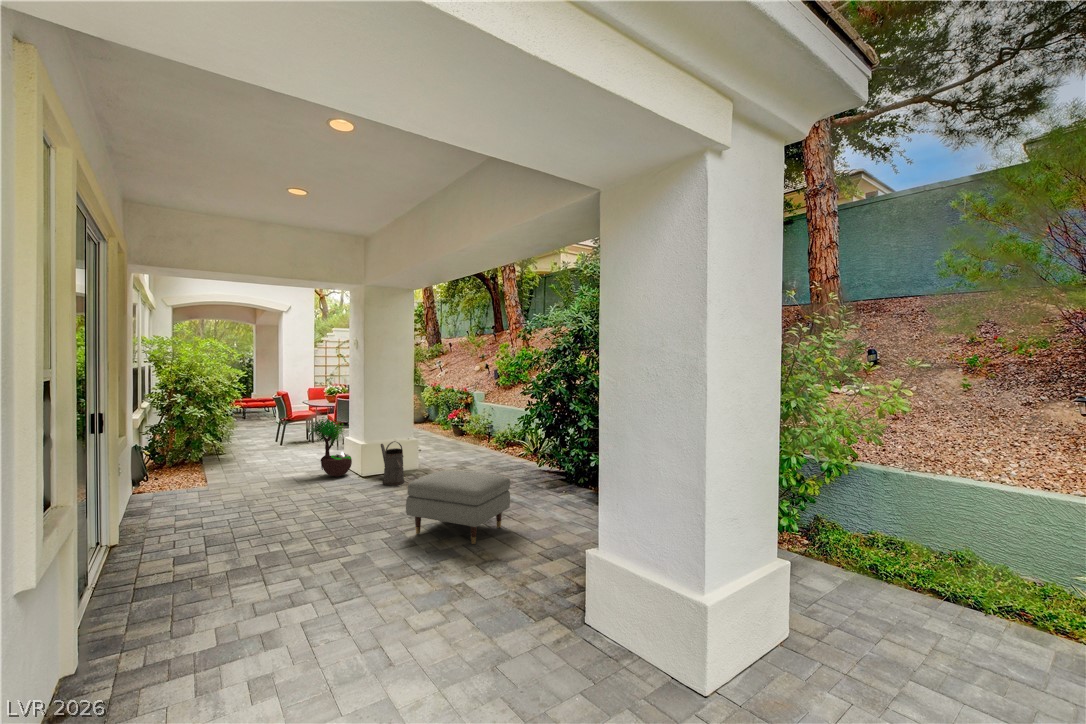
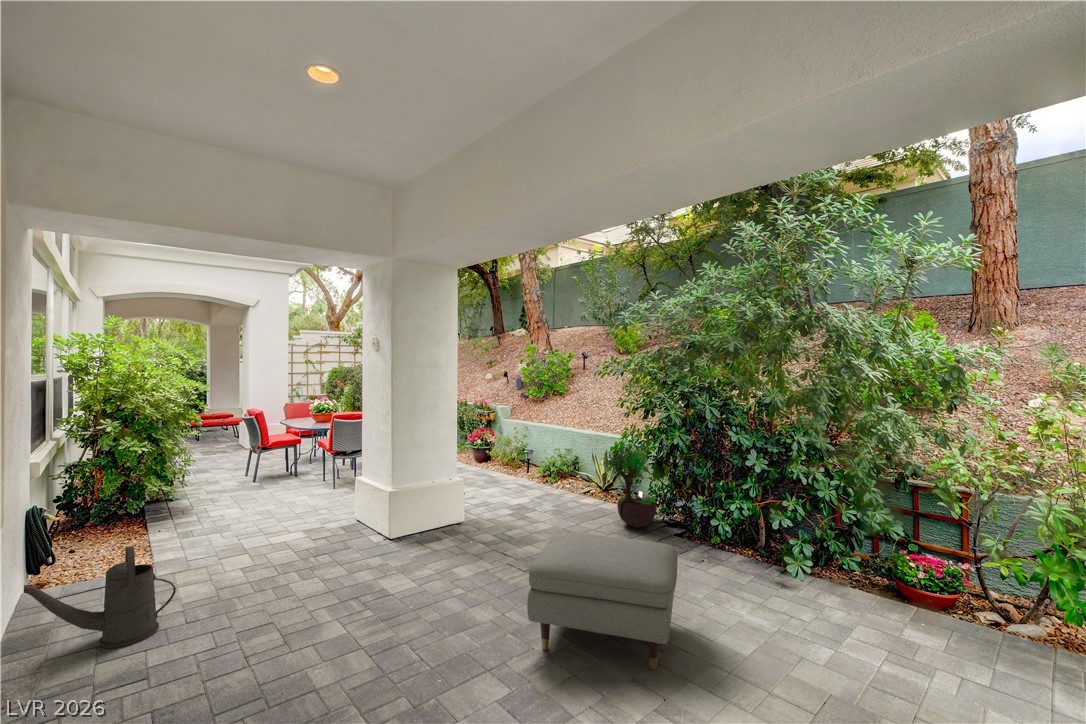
potted tree: present [310,417,352,476] -> present [601,443,656,527]
watering can: present [381,441,405,485] -> present [24,546,176,649]

